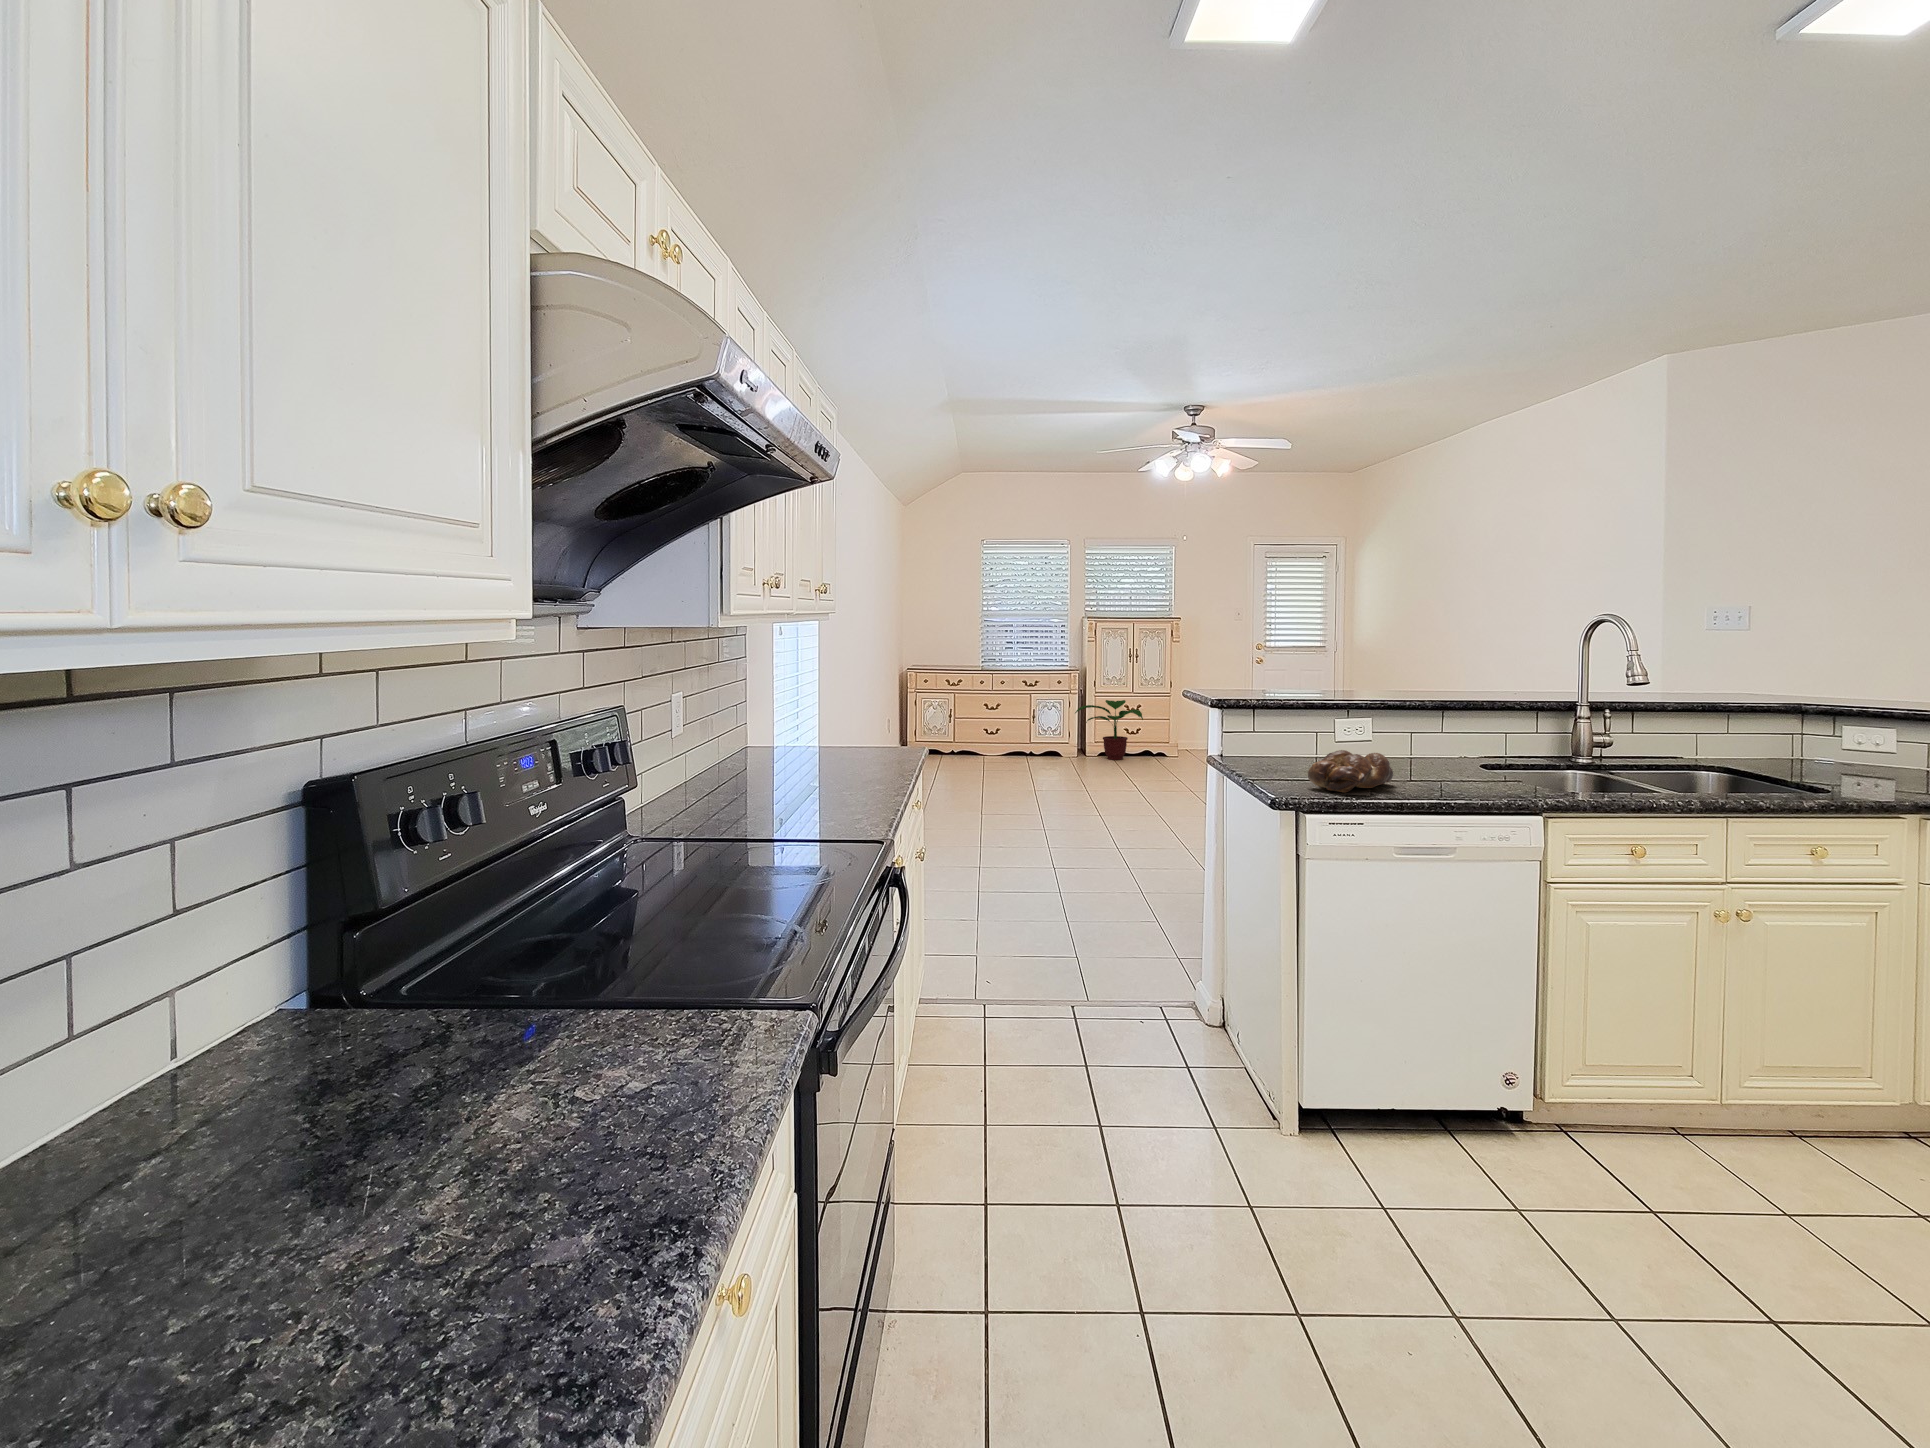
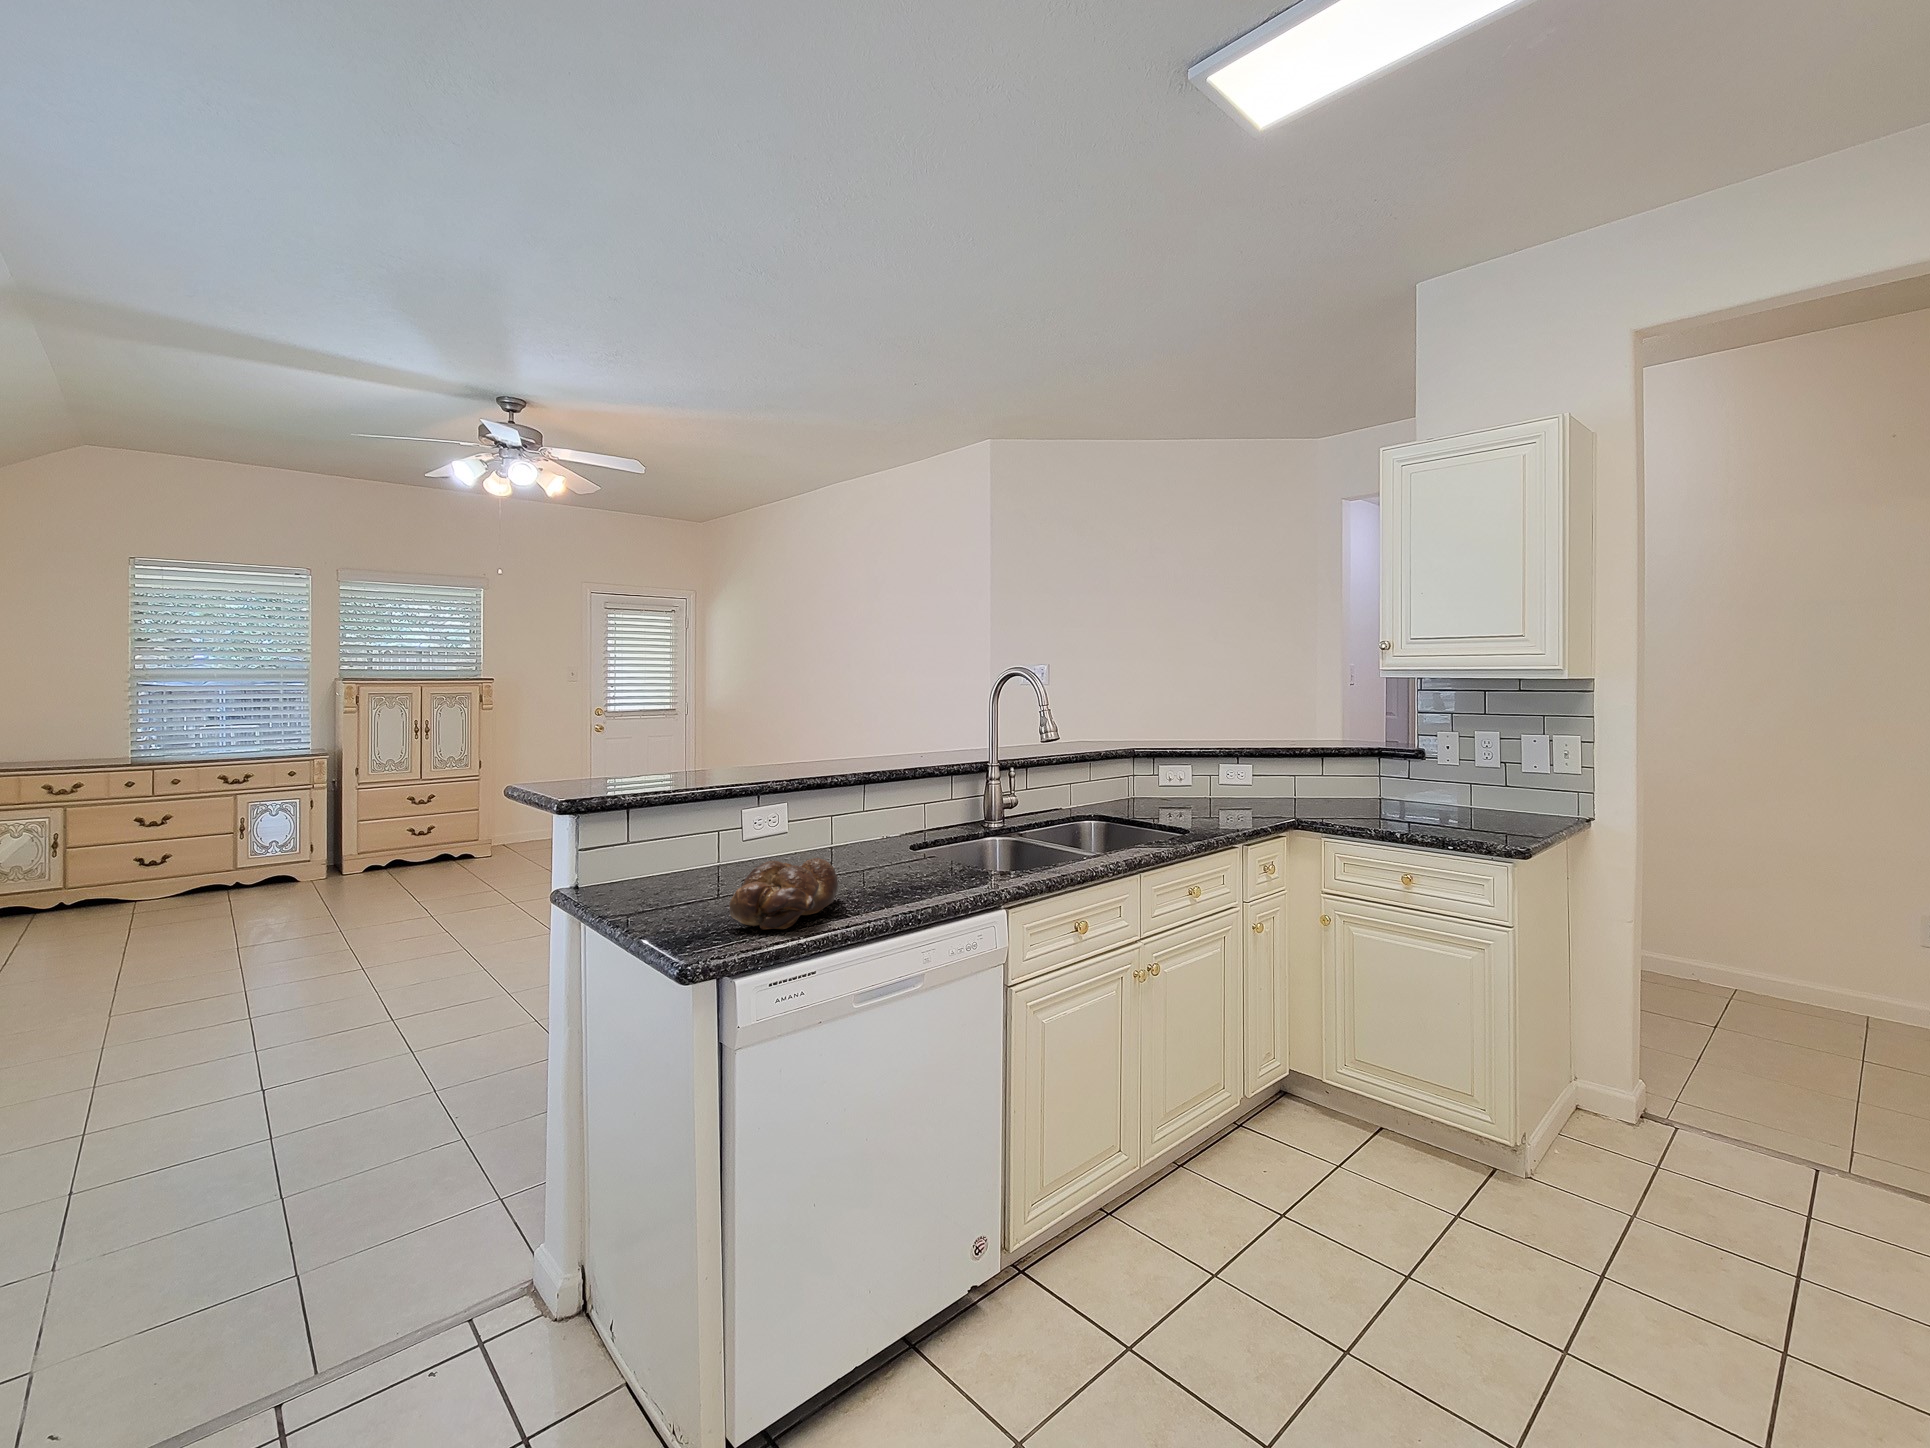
potted plant: present [1075,700,1143,760] -> none [321,791,432,874]

